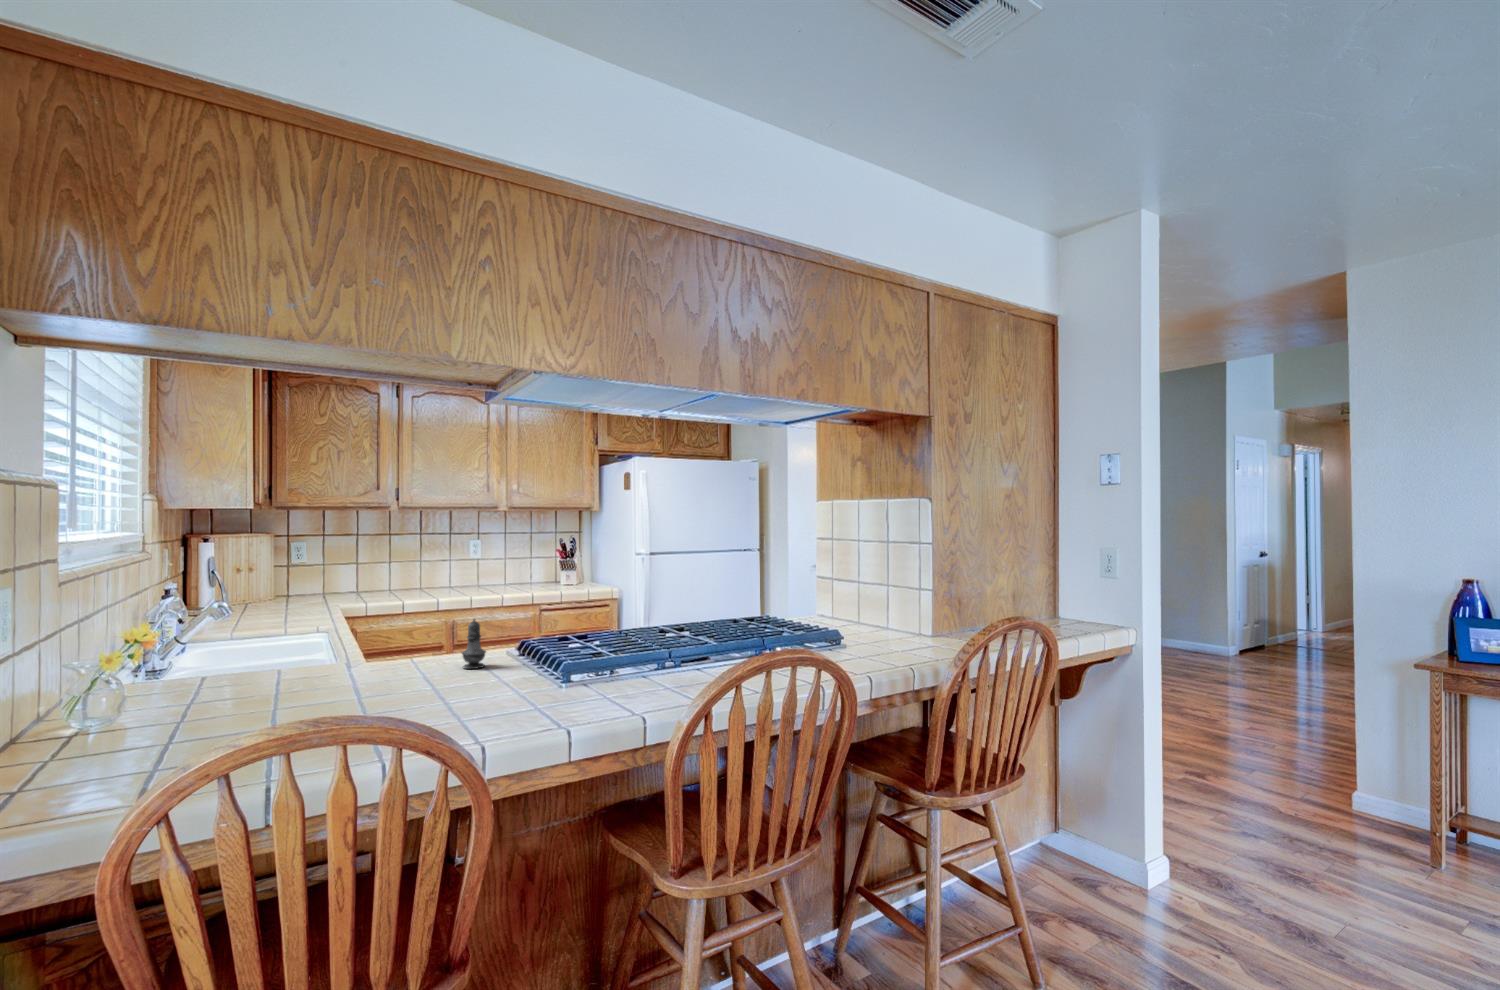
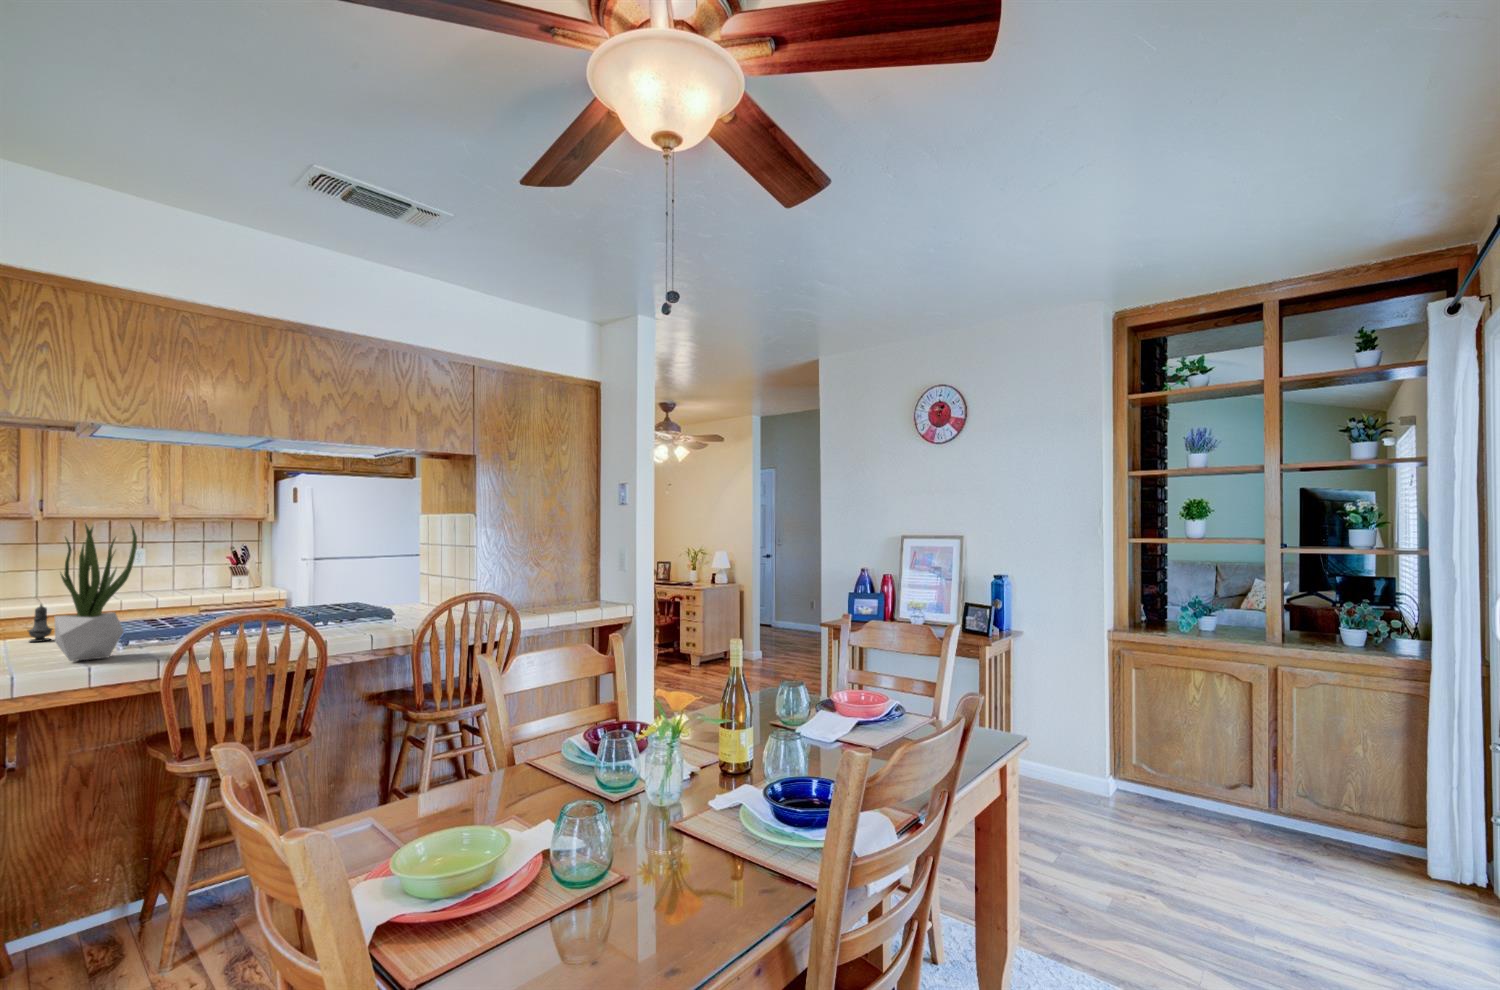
potted plant: none [531,509,617,713] -> present [55,524,137,661]

